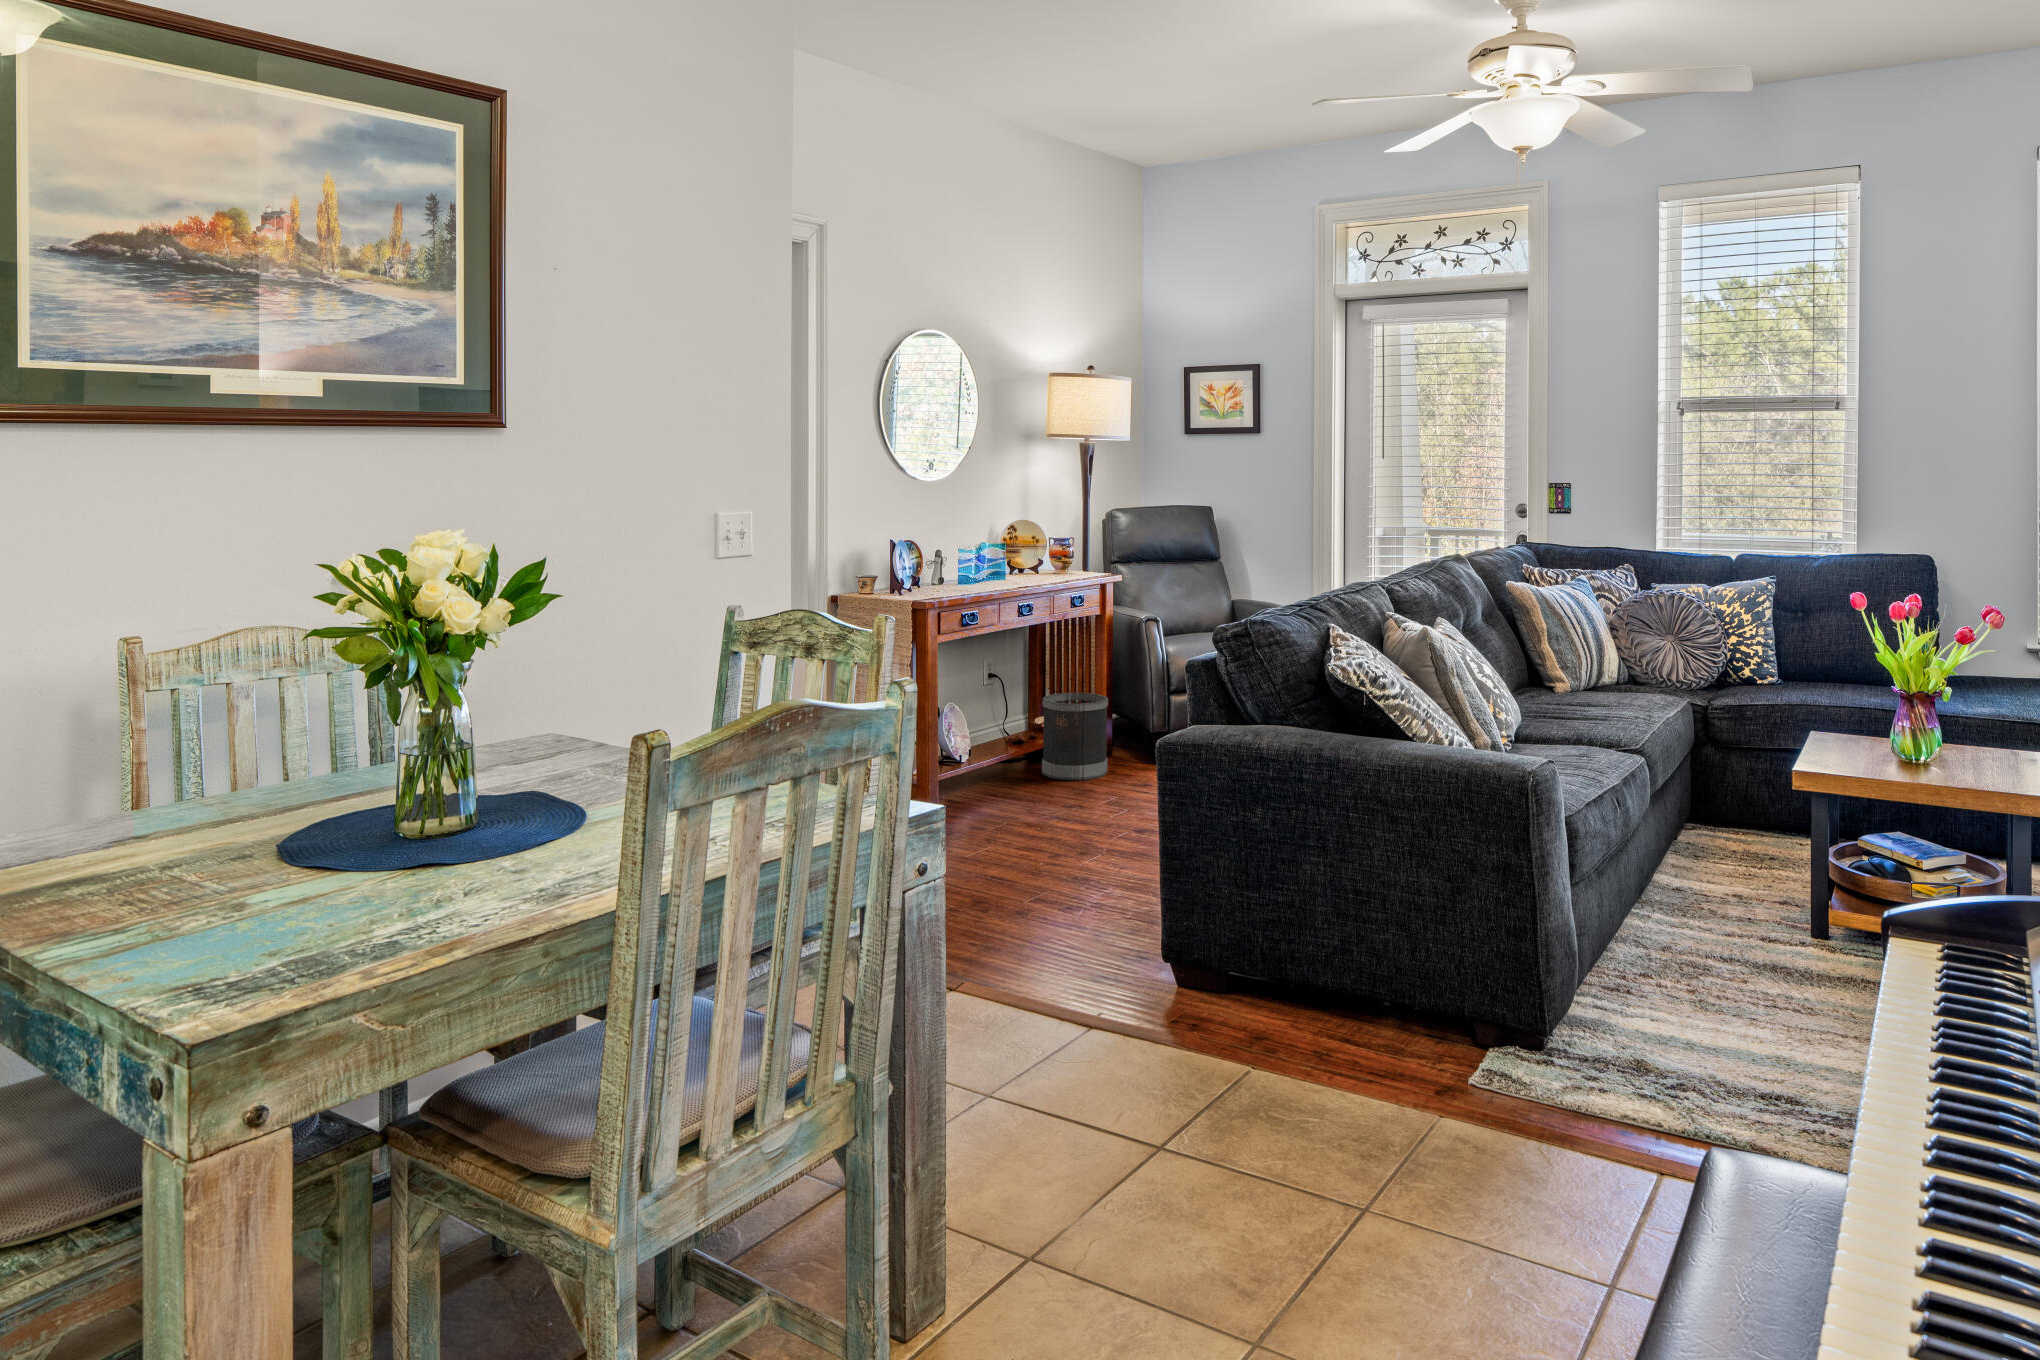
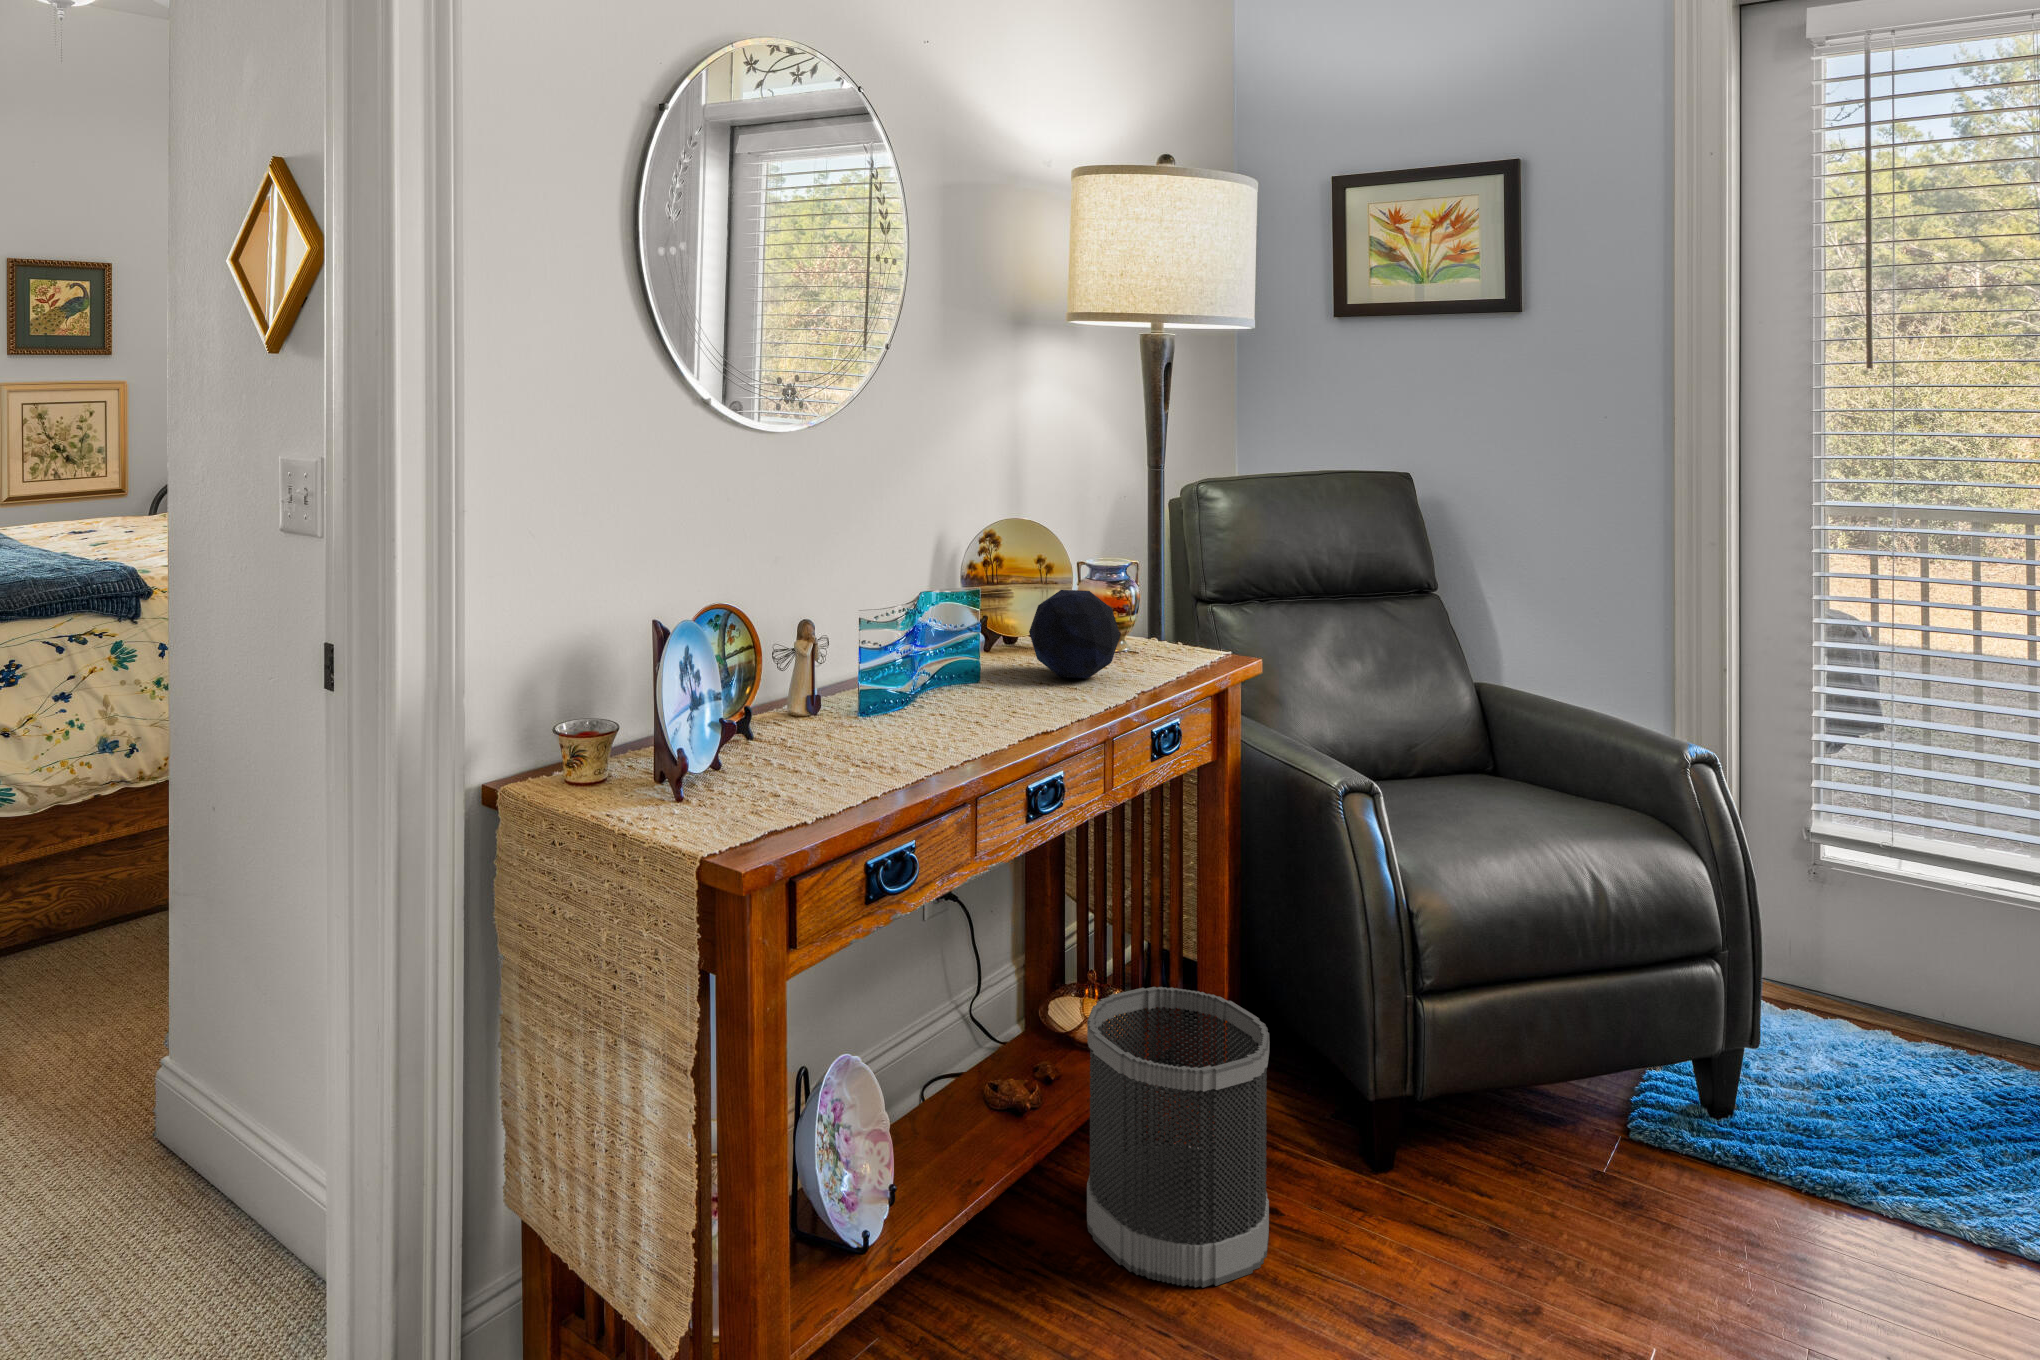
decorative orb: none [1026,545,1062,579] -> present [1029,590,1120,679]

